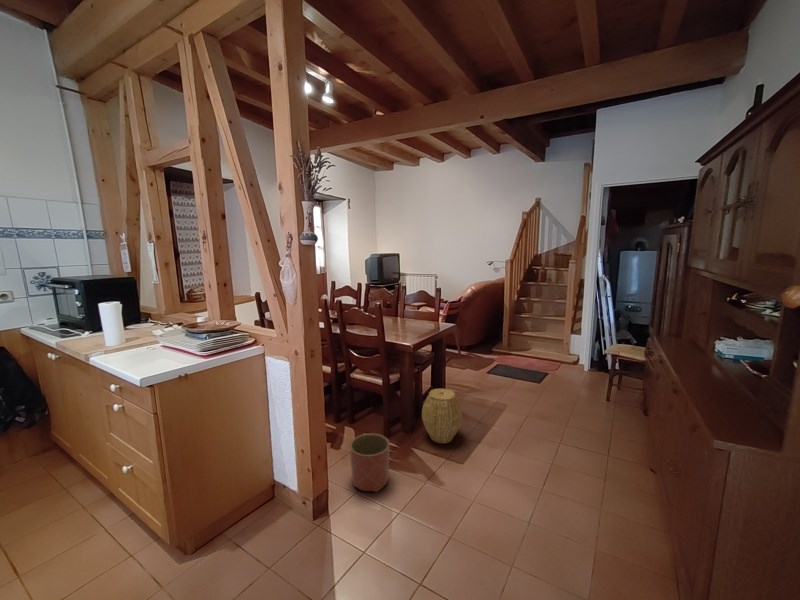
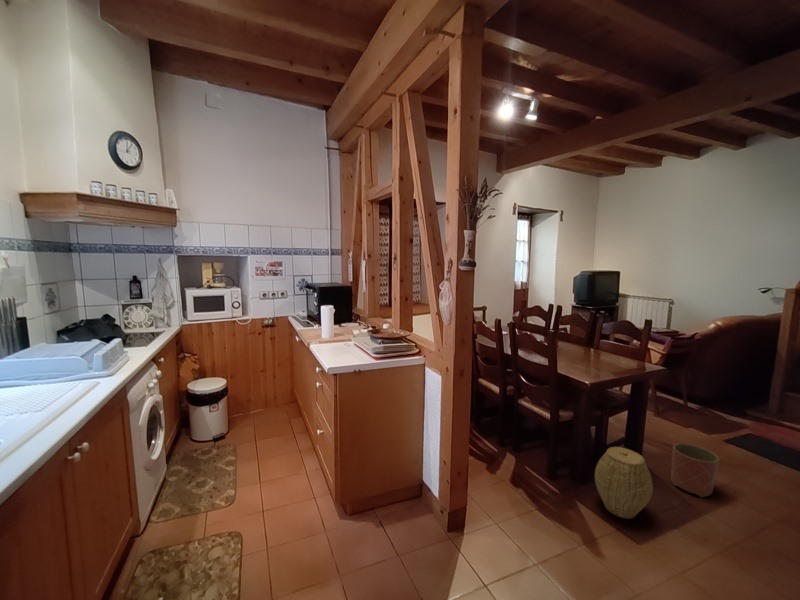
planter: present [350,433,390,492] -> present [671,443,719,497]

